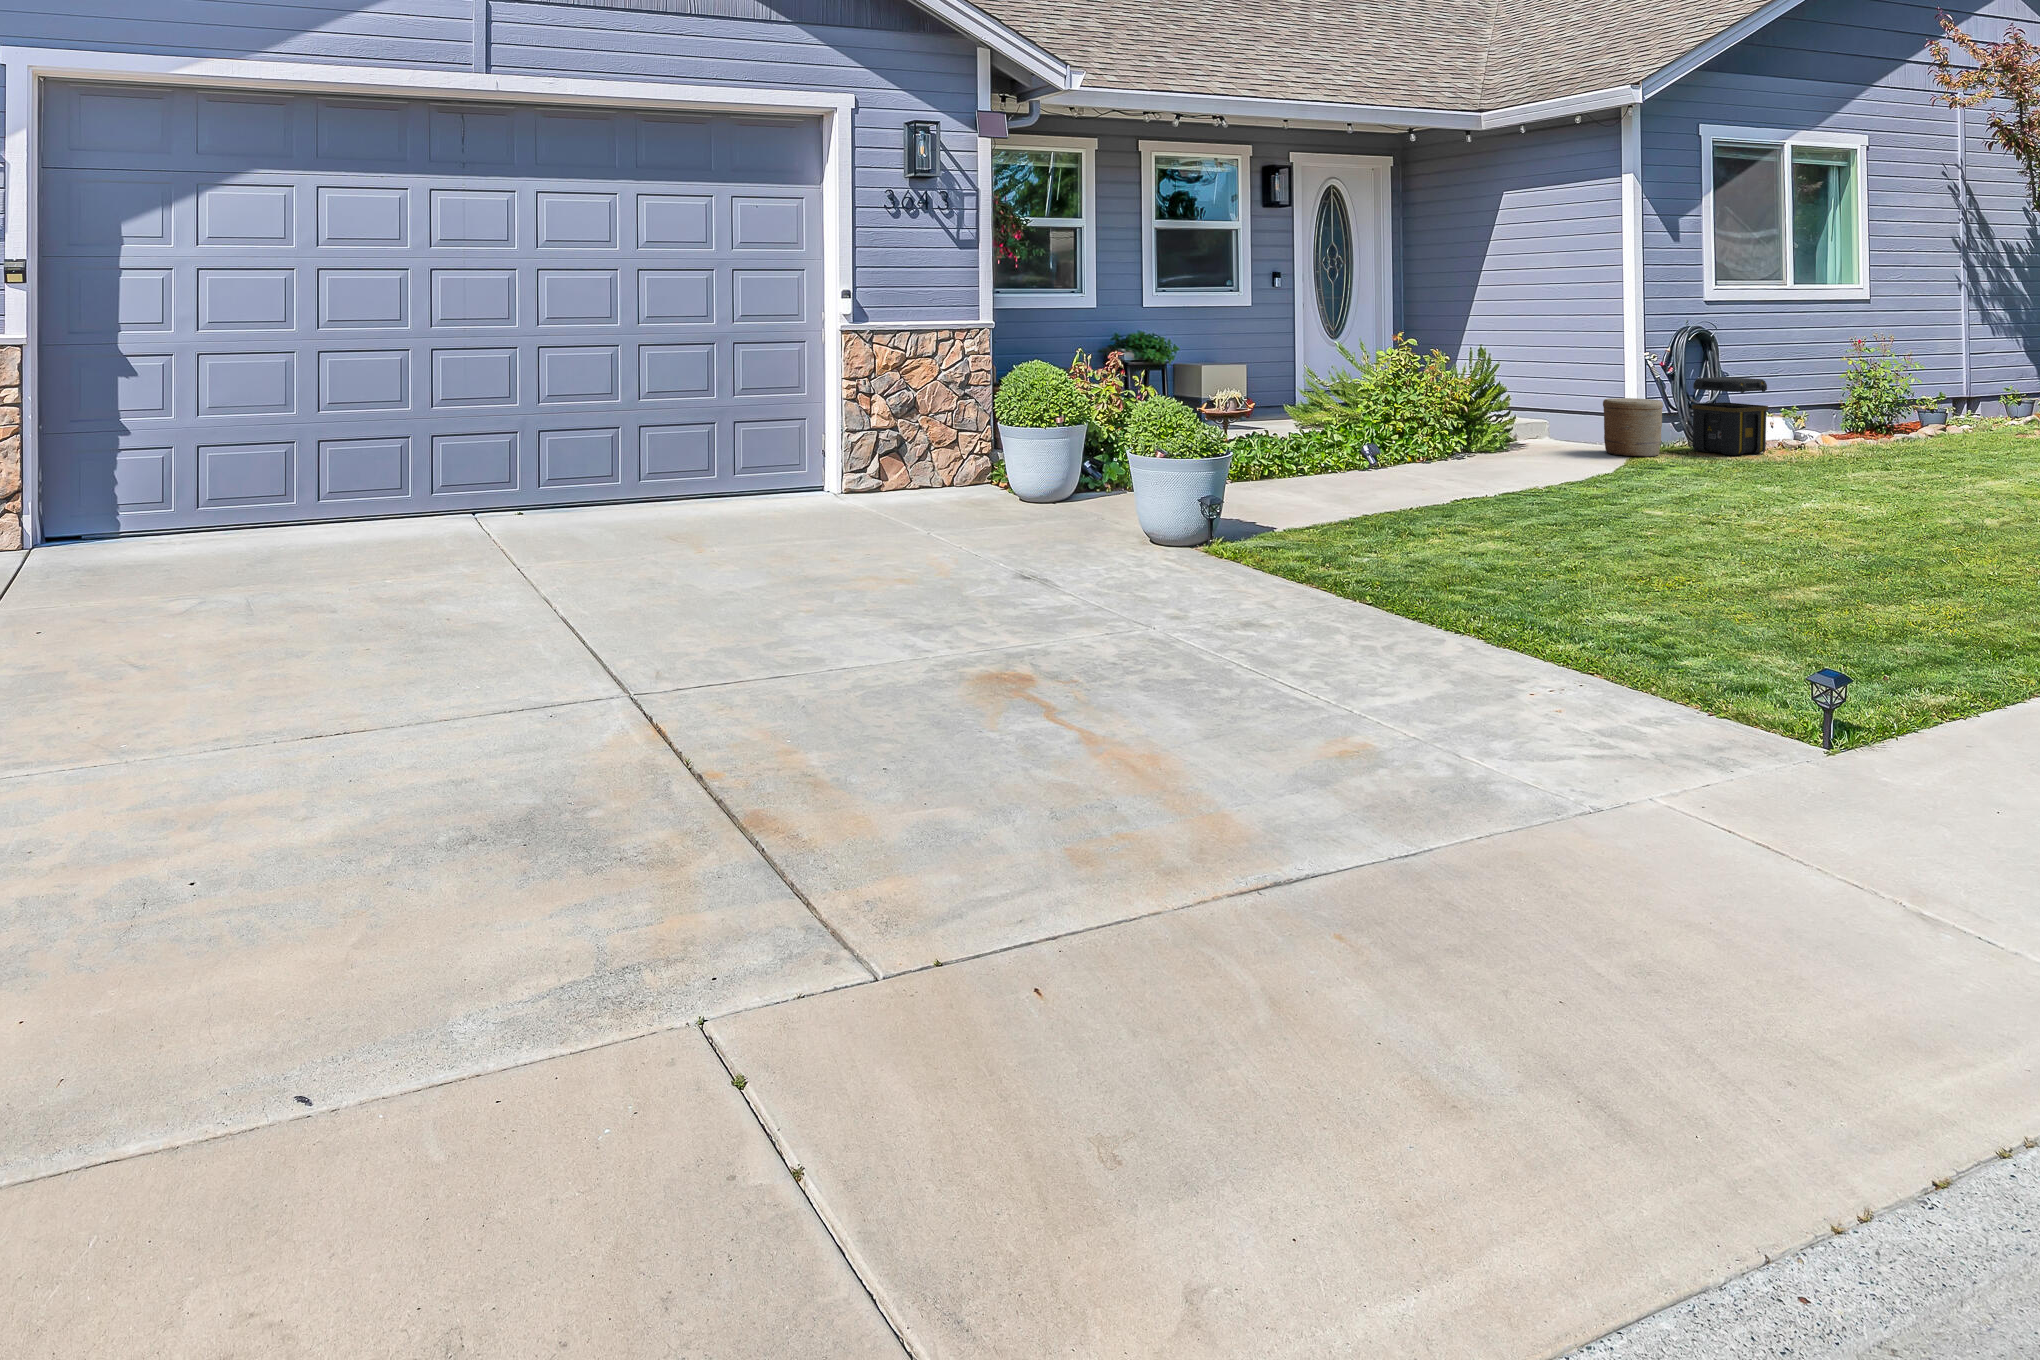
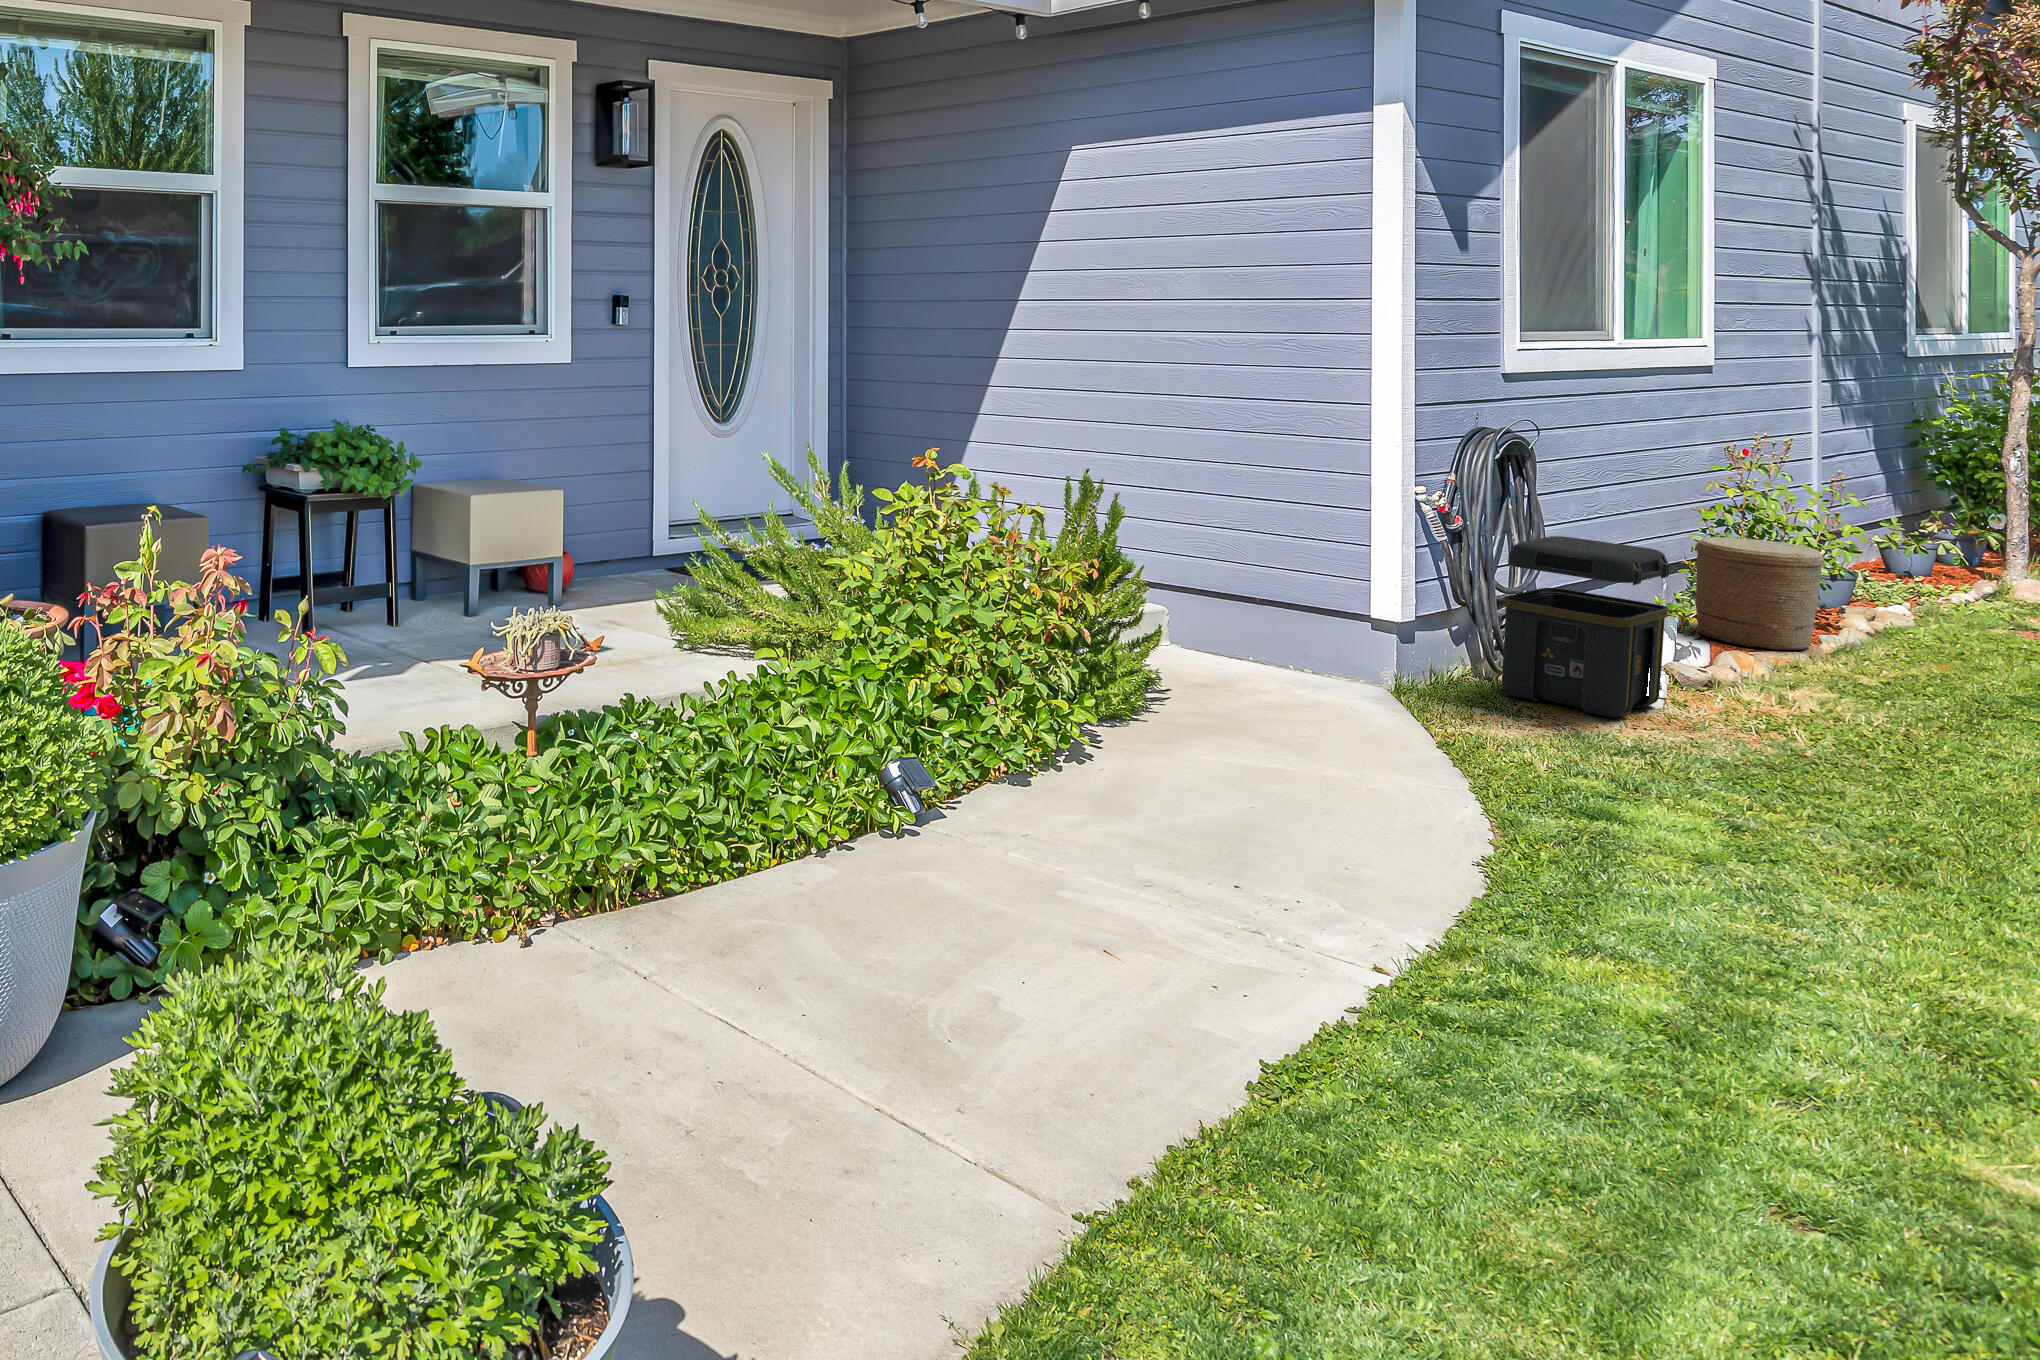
woven basket: present [1603,398,1663,456] -> present [1695,537,1824,650]

